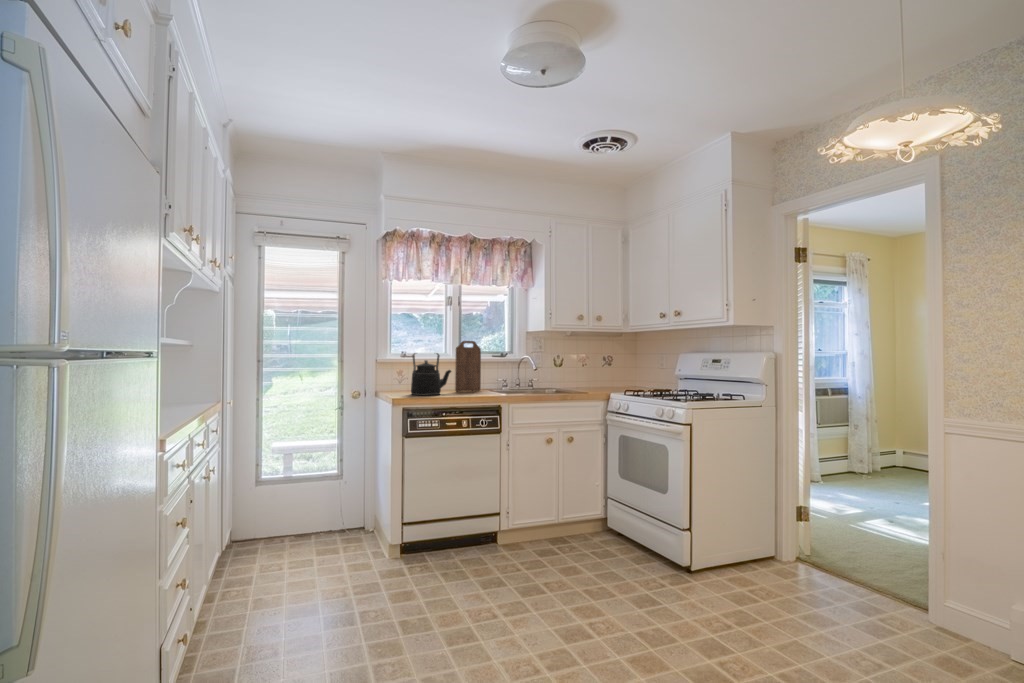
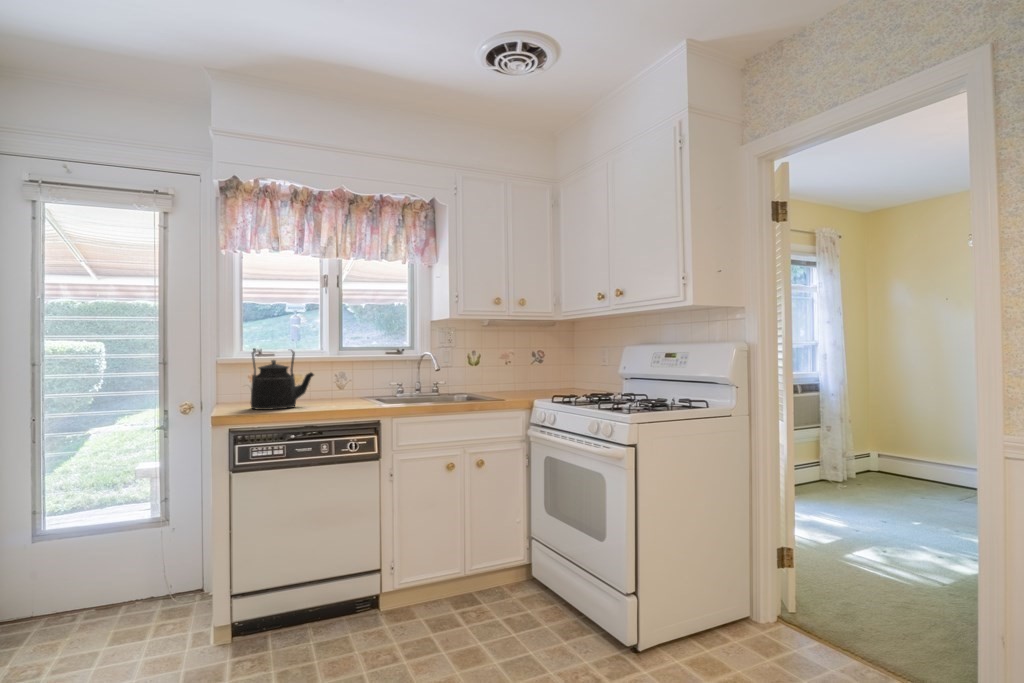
cutting board: present [455,341,481,392] -> none [326,333,364,402]

